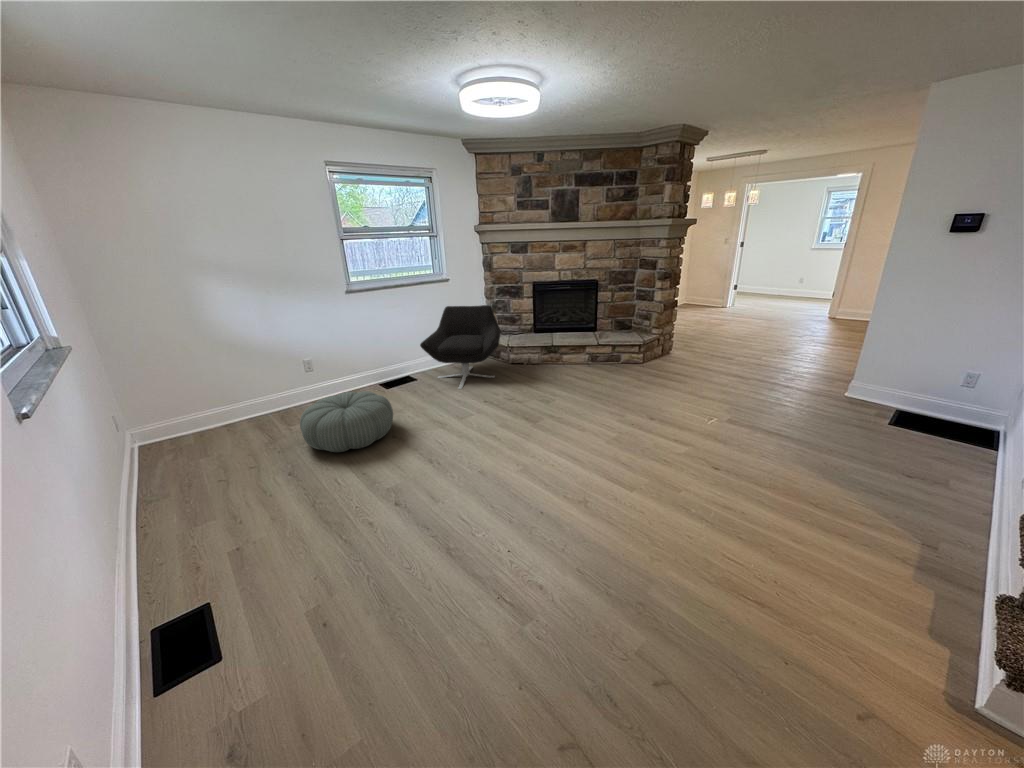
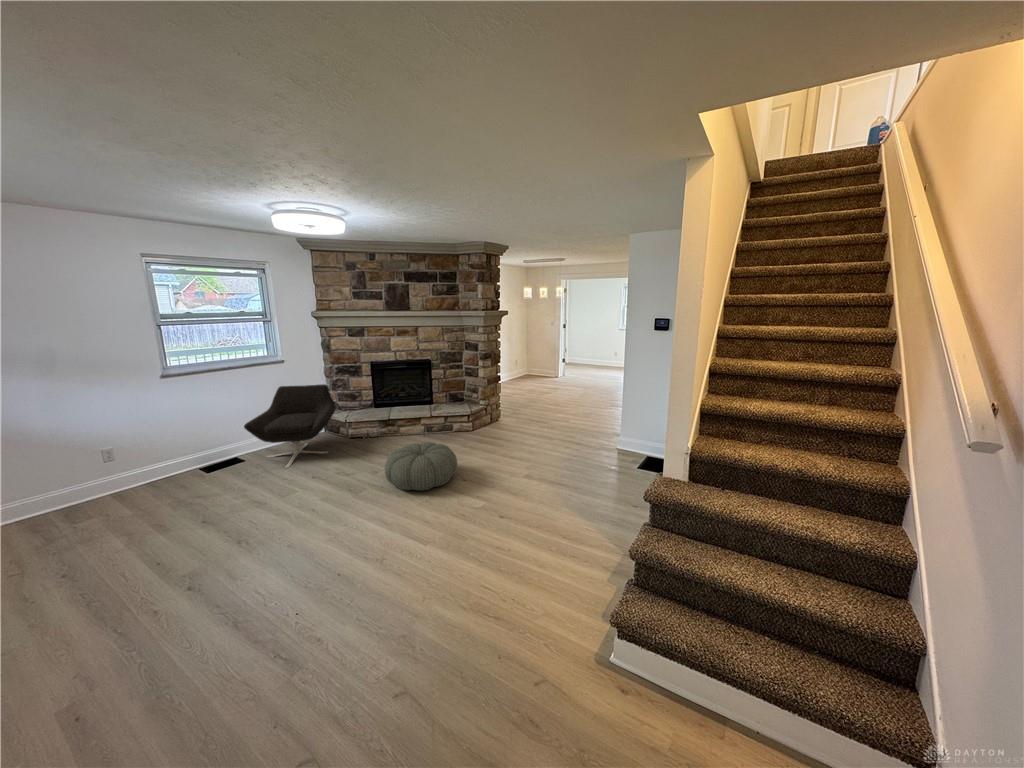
pouf: present [300,391,393,452] -> present [385,442,457,491]

